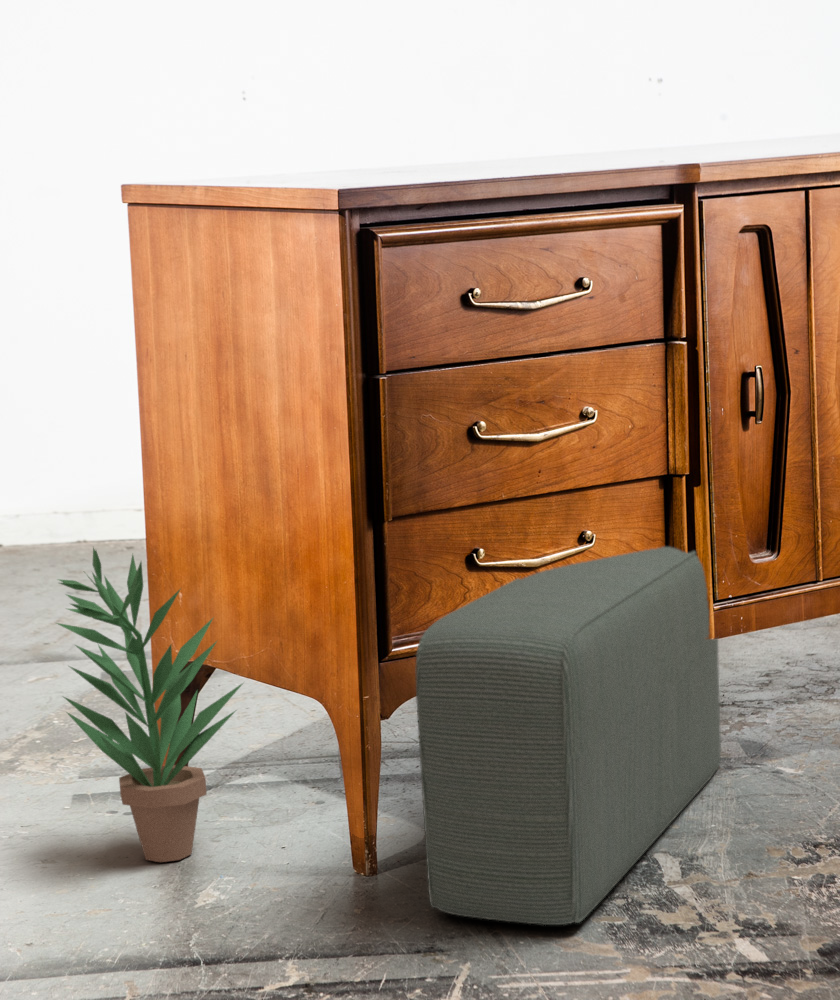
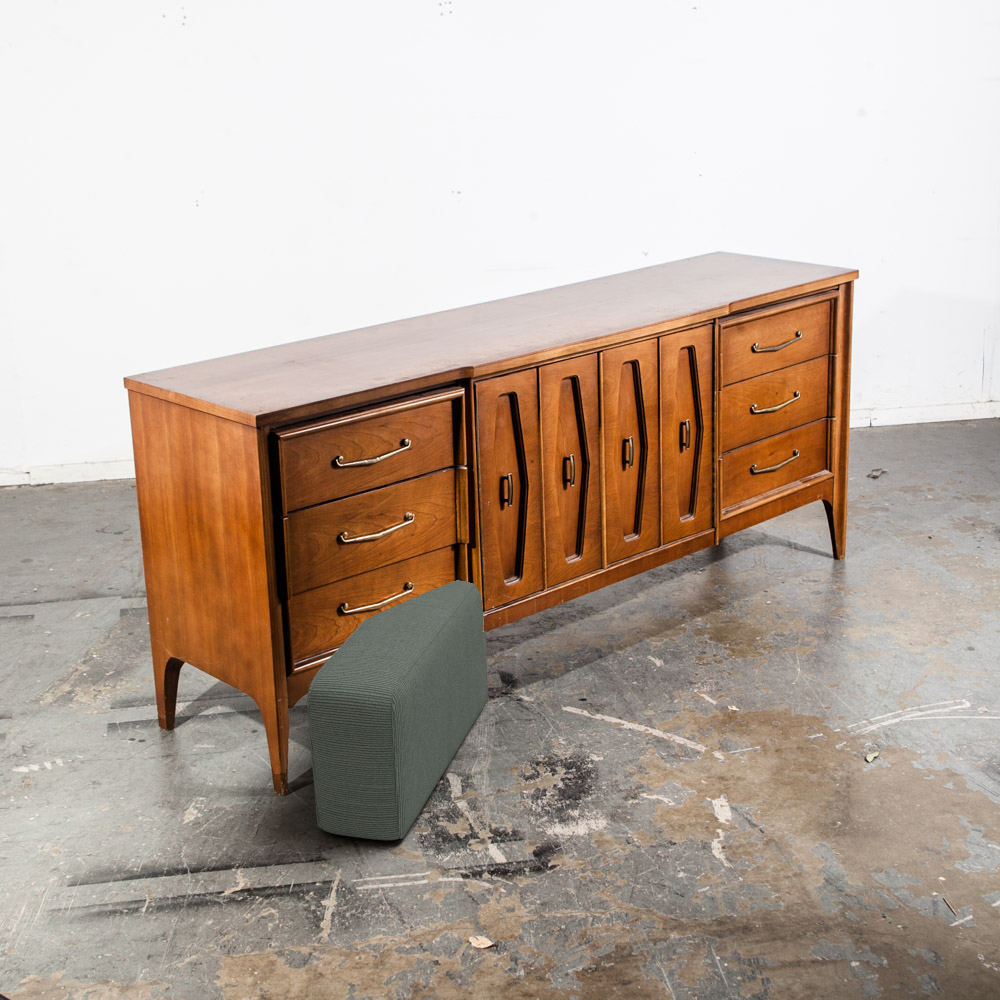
potted plant: present [57,548,242,862] -> none [83,608,203,791]

